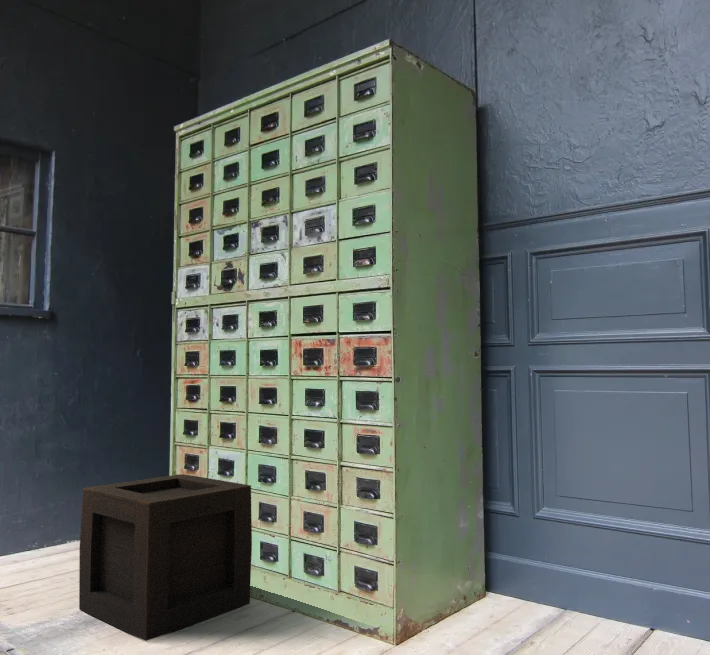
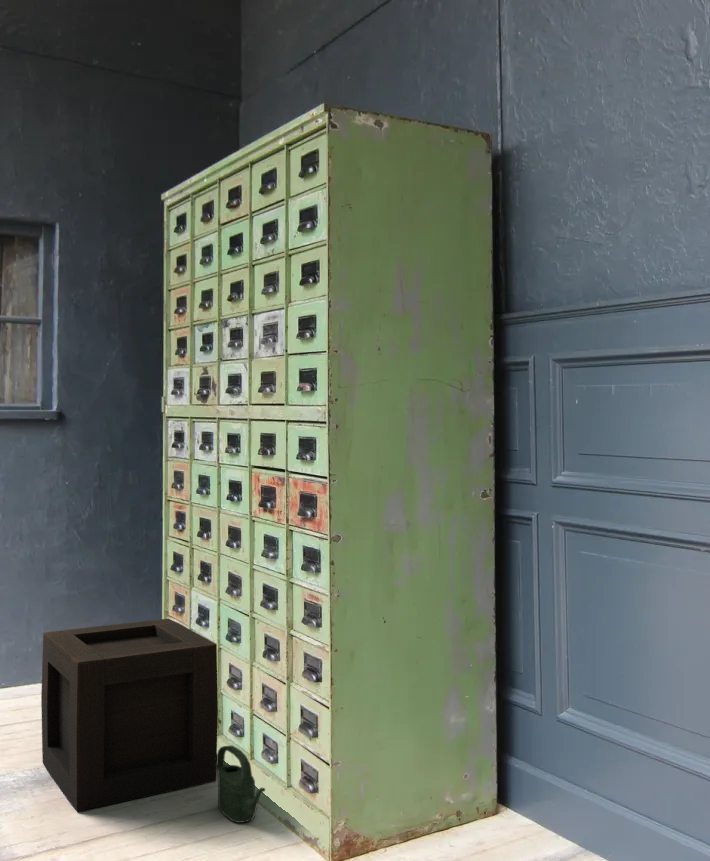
watering can: none [262,566,329,630] -> present [217,746,265,823]

